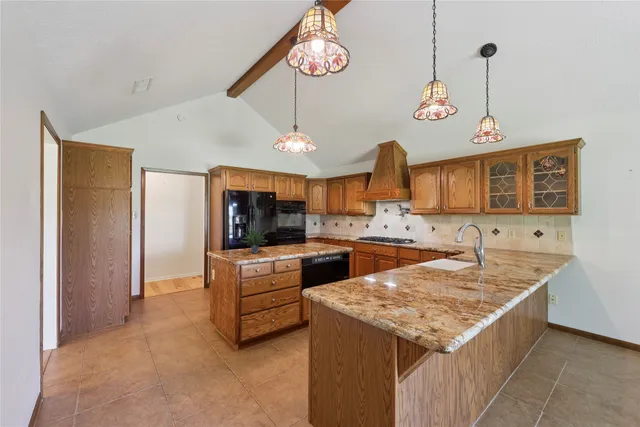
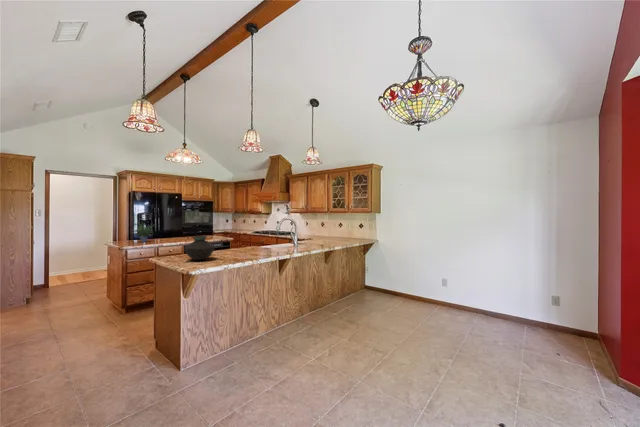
vase: none [371,255,423,300] -> present [184,236,215,260]

